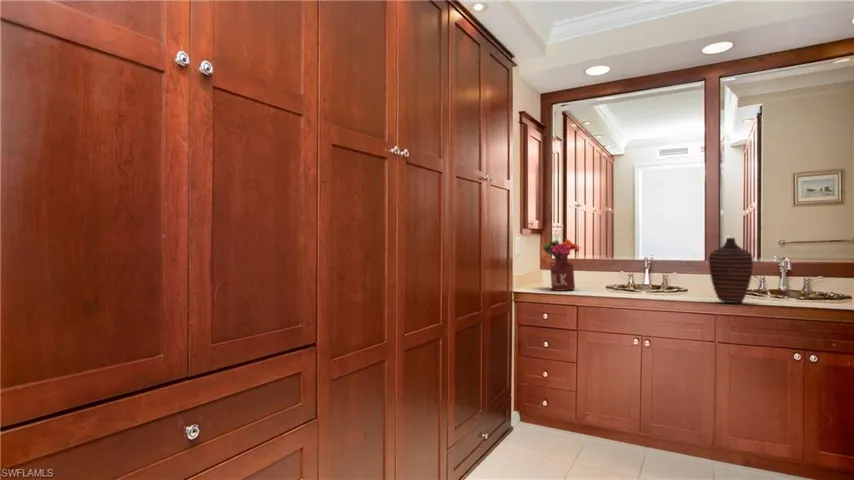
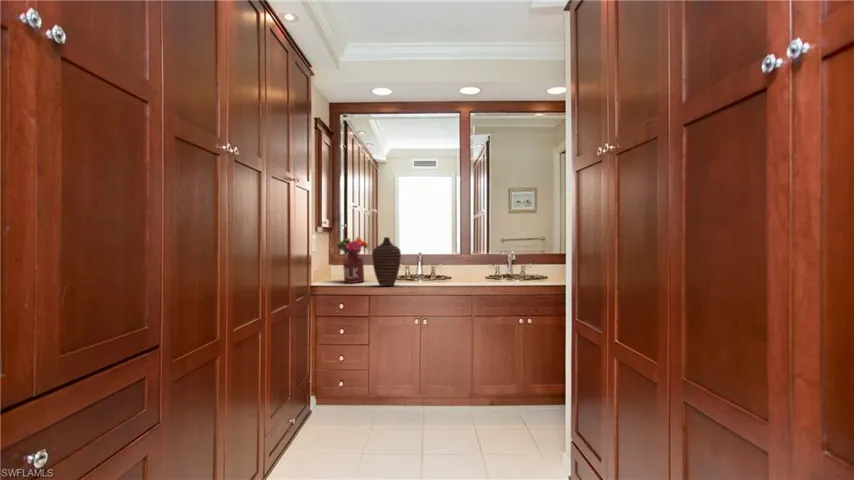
decorative vase: present [709,238,753,303] -> present [372,237,401,286]

